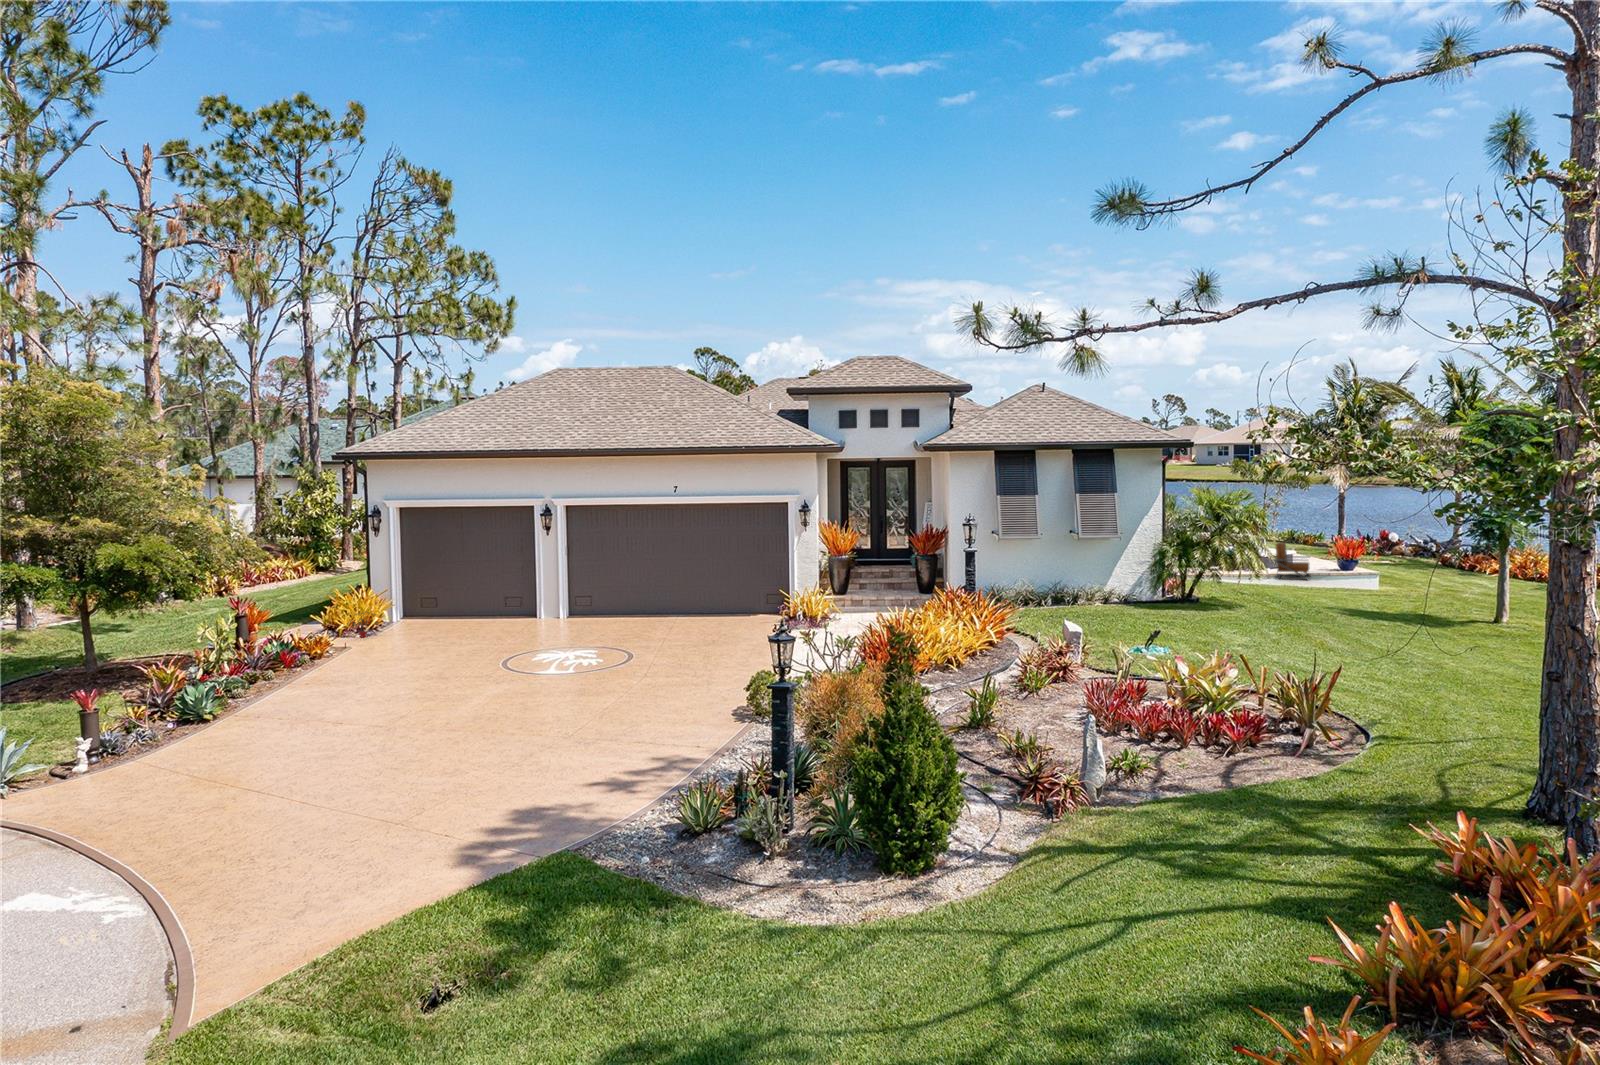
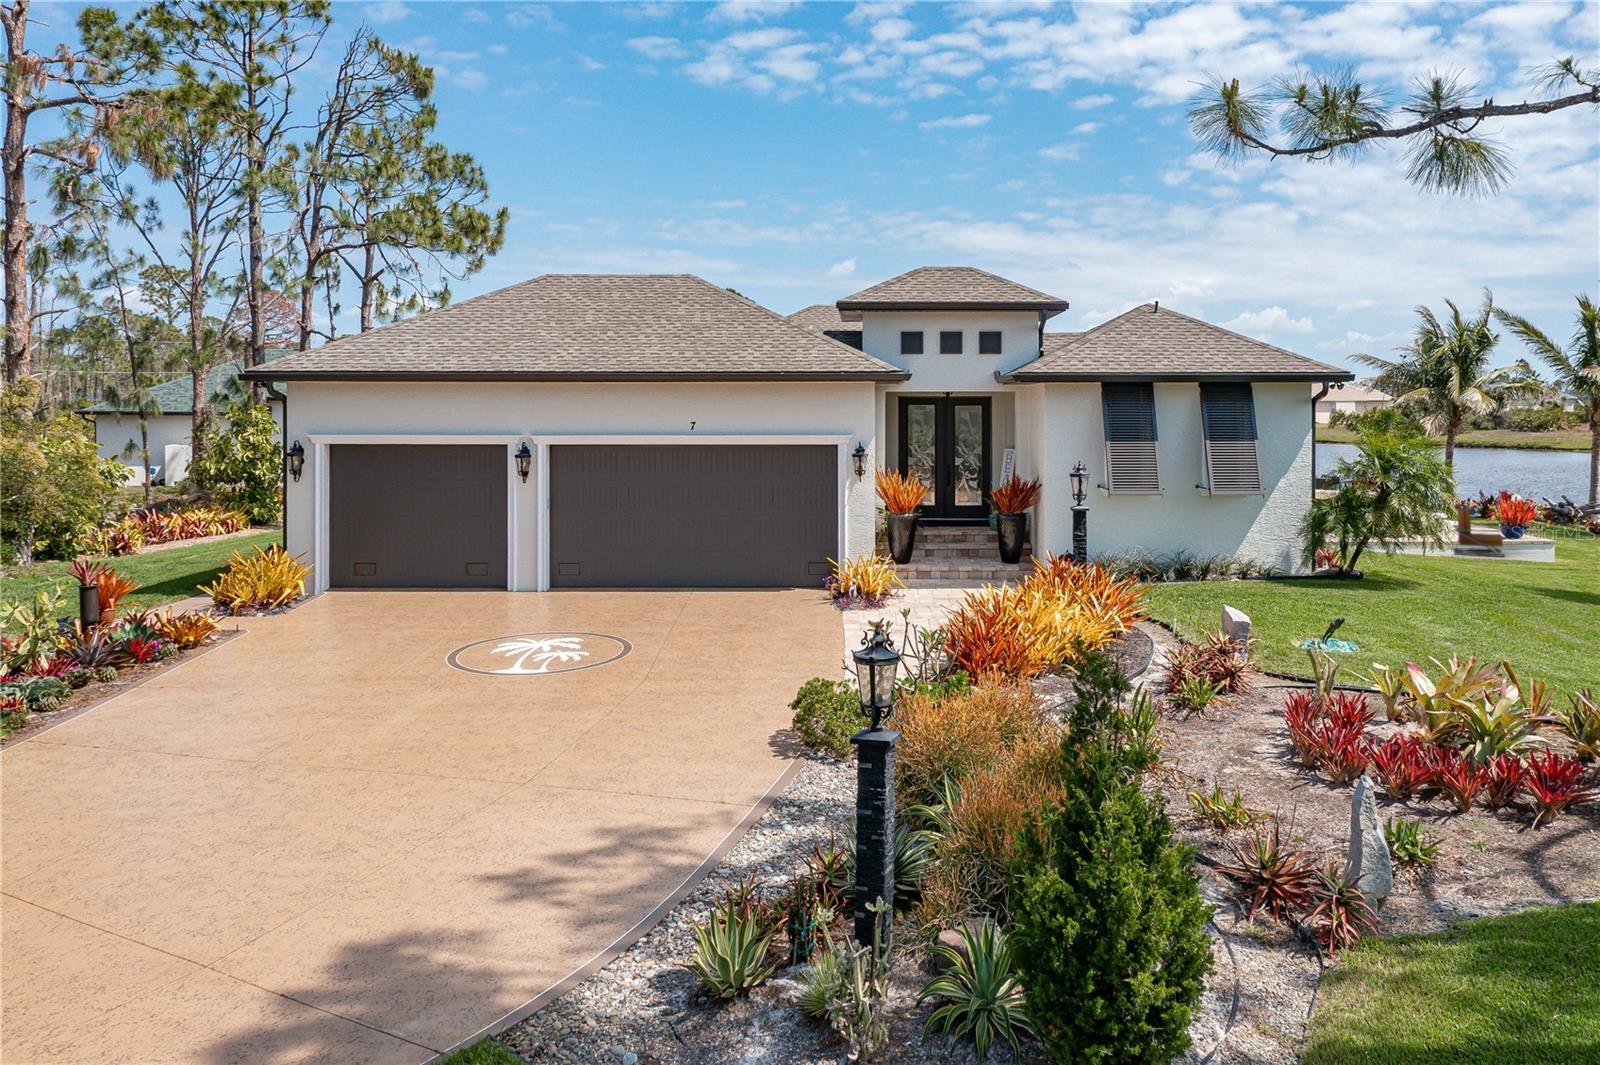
potted plant: present [347,612,378,638] -> none [246,580,296,615]

